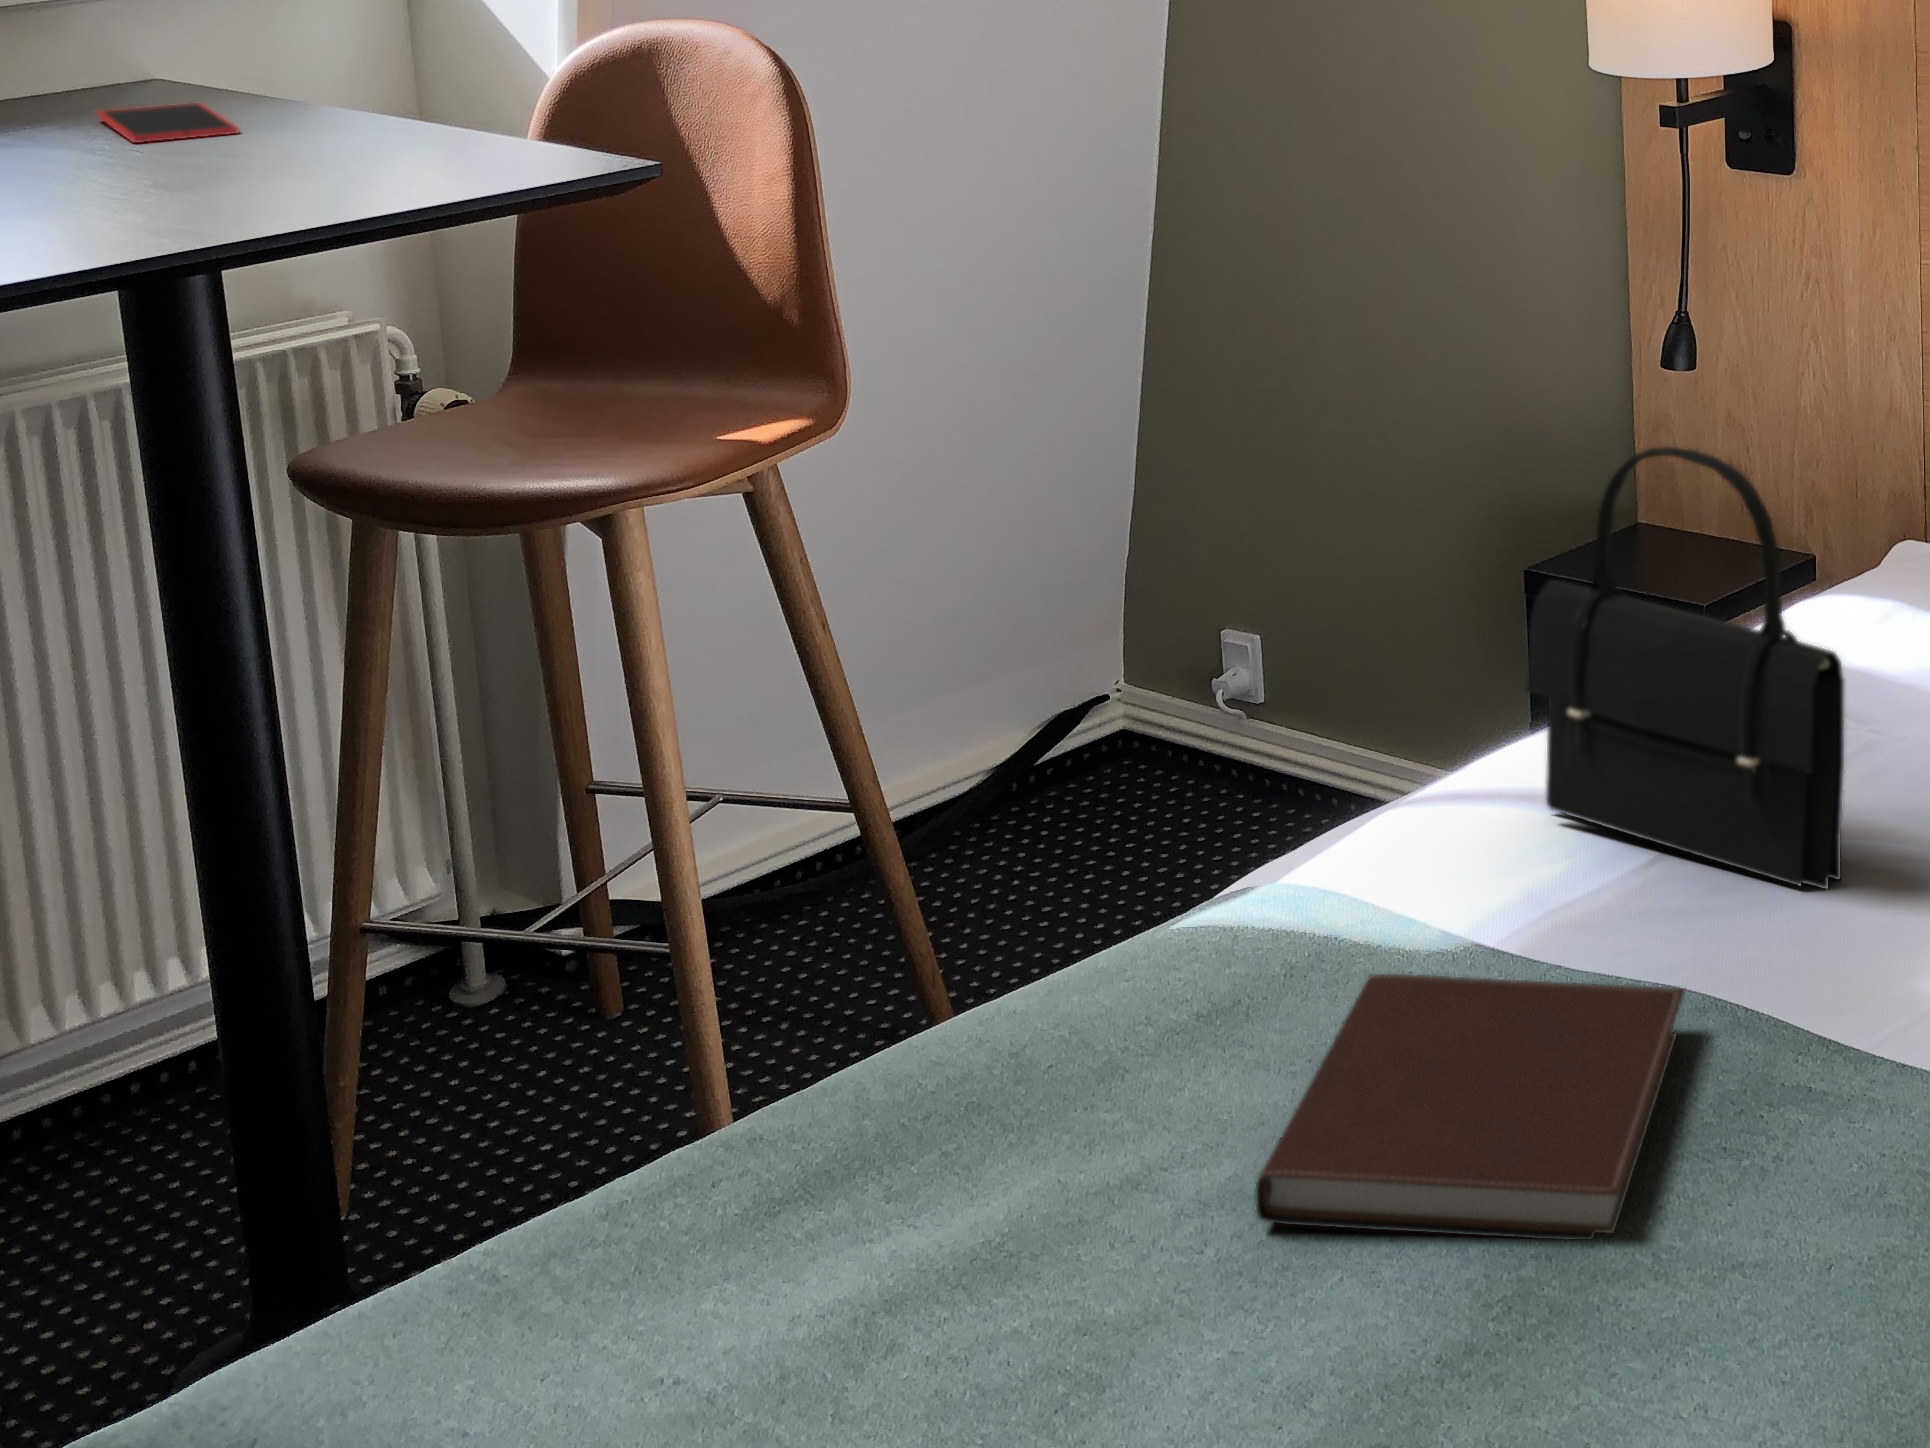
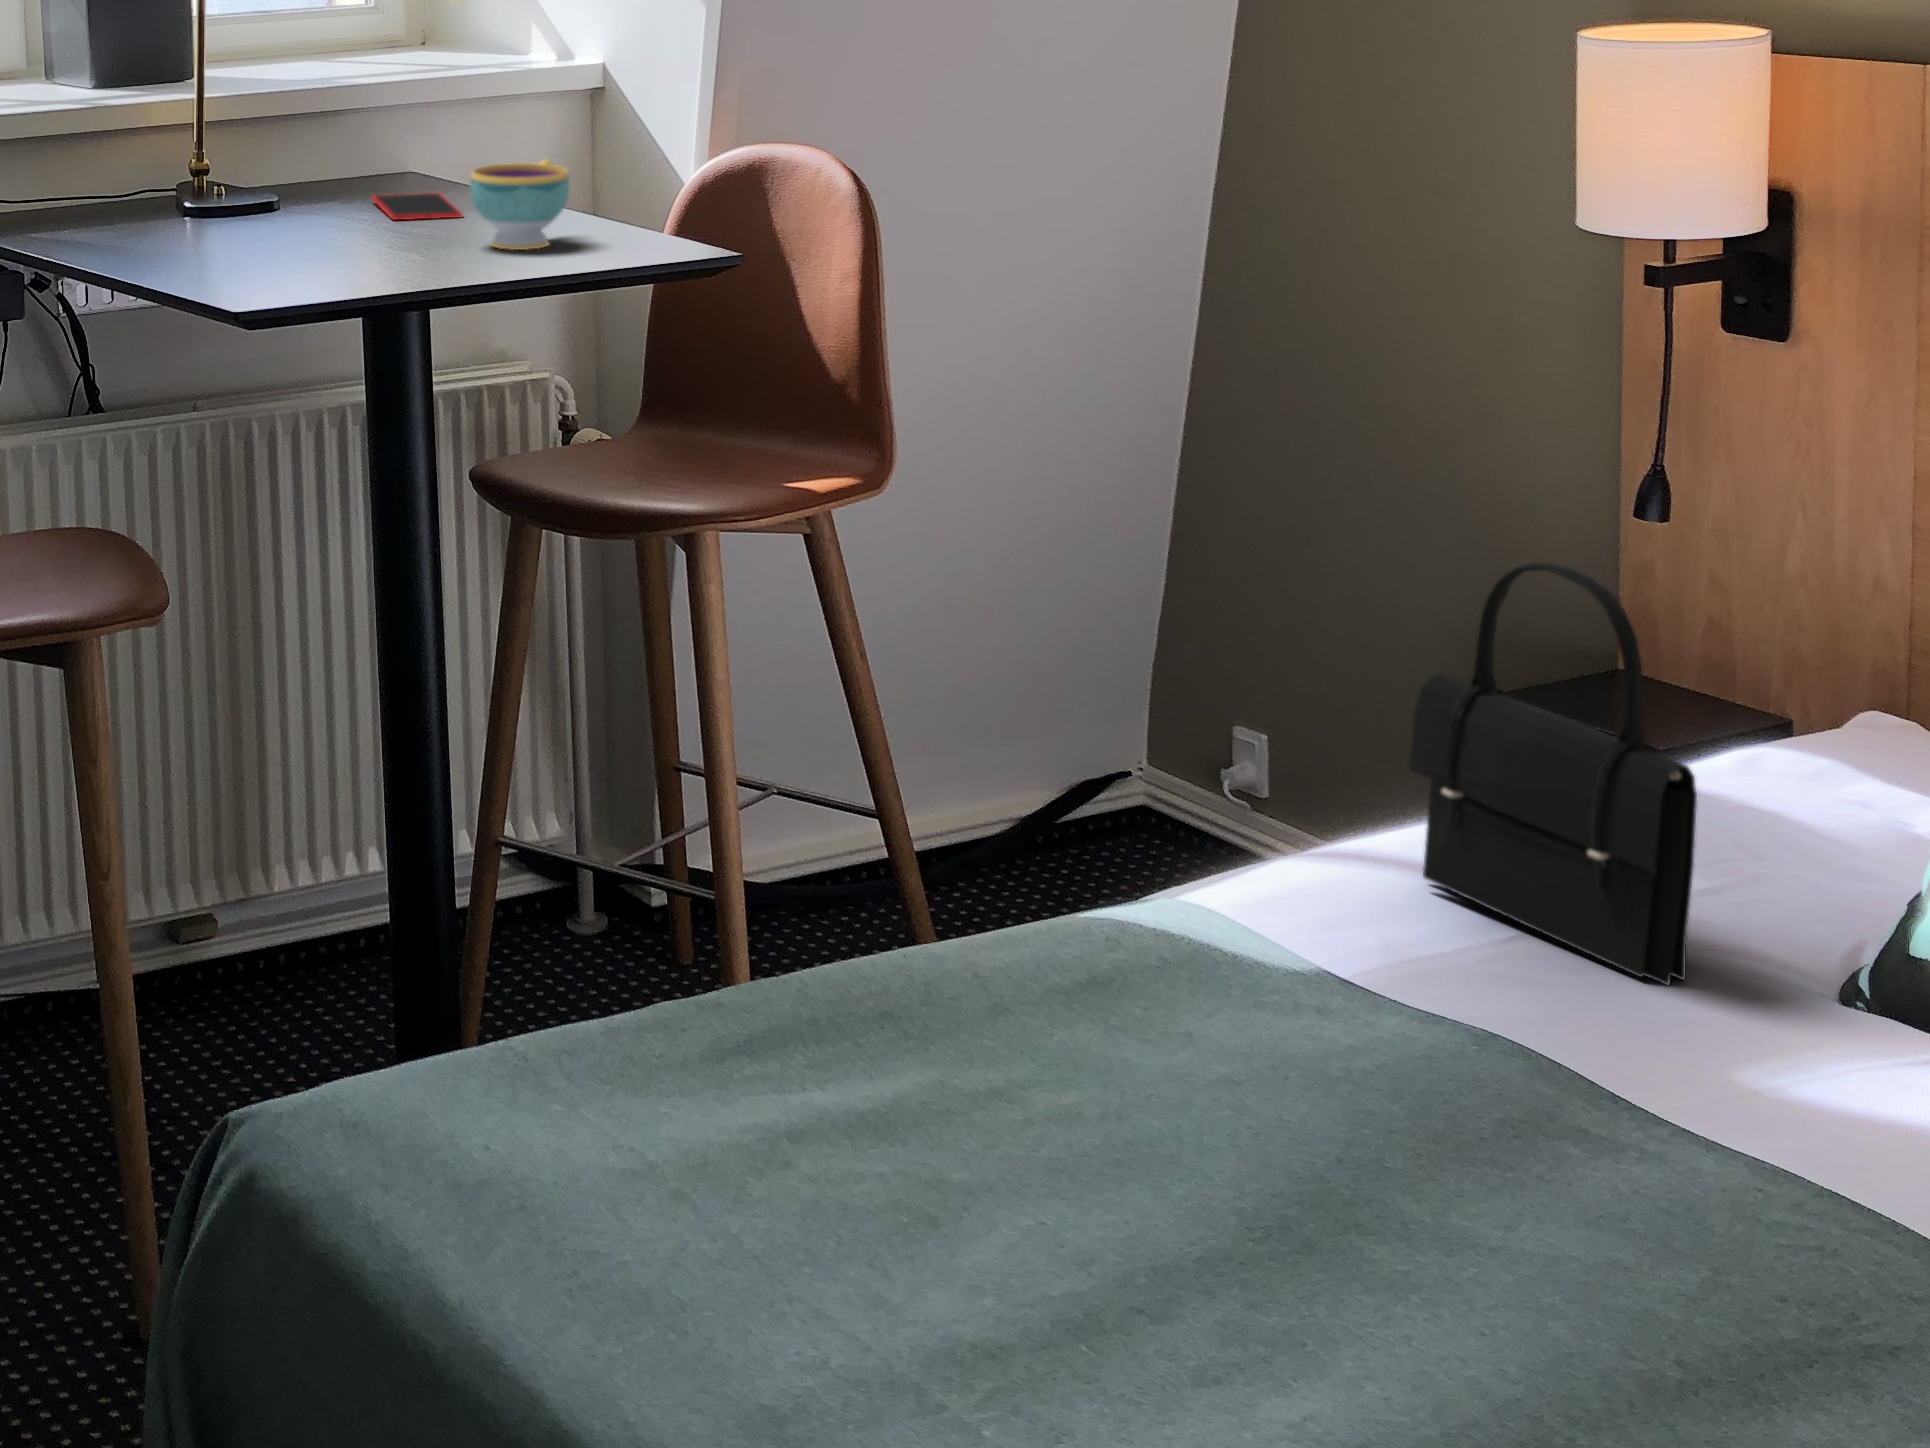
teacup: none [251,52,398,173] -> present [471,159,569,250]
notebook: present [1256,974,1684,1240] -> none [1088,970,1496,1206]

